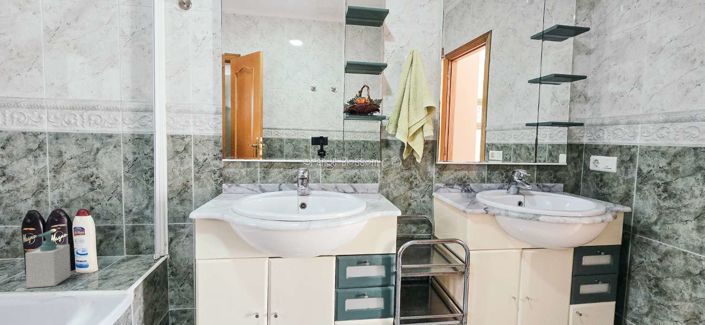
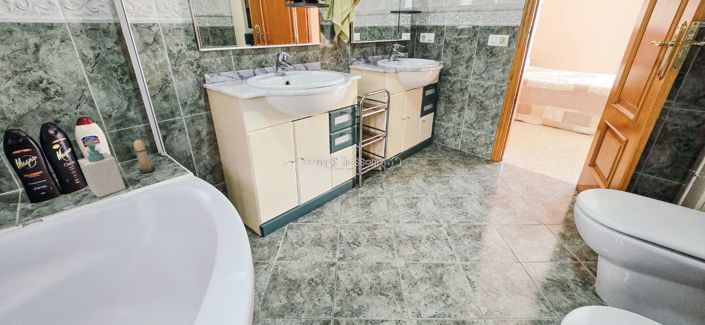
candle: none [95,236,118,275] -> present [132,140,154,173]

